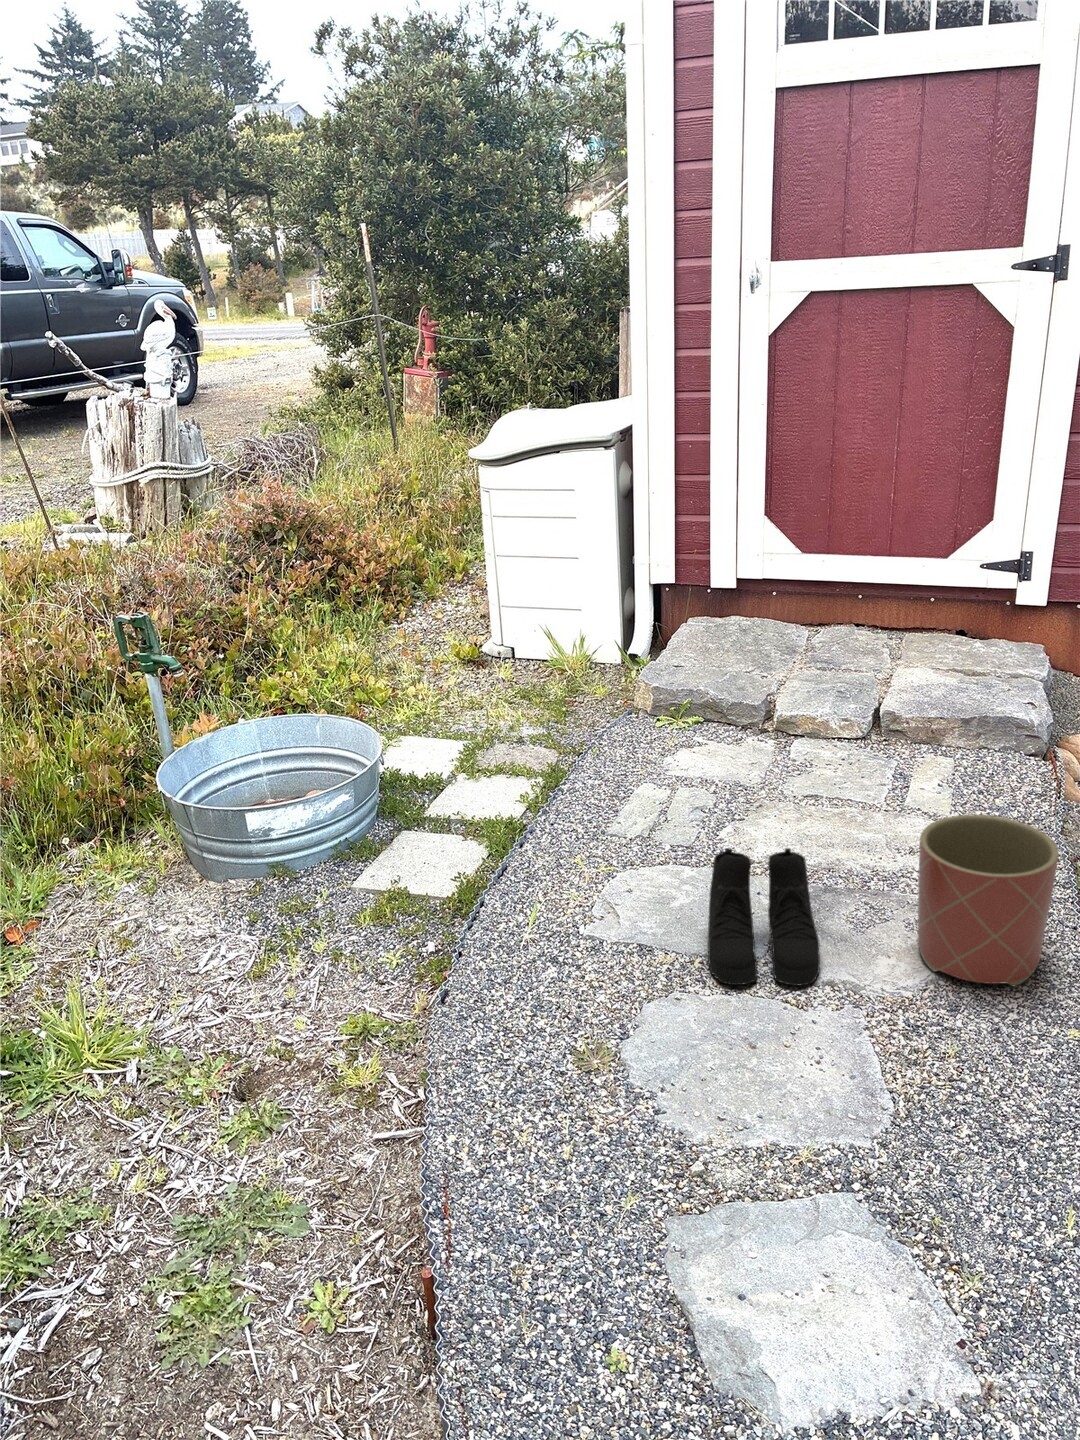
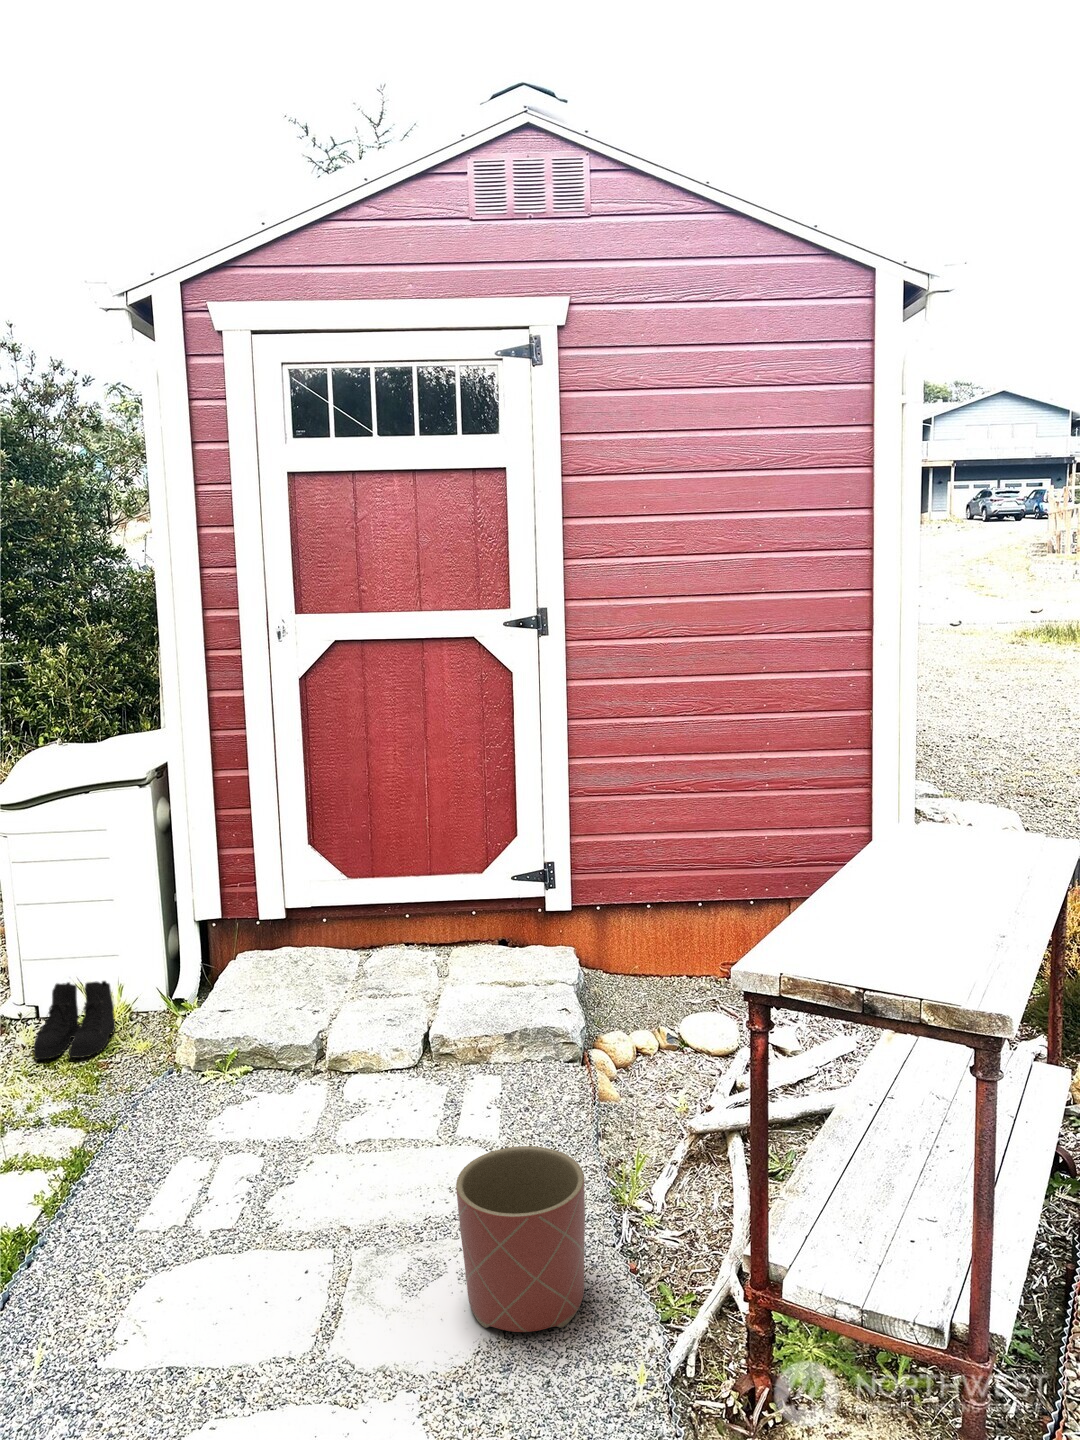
boots: present [708,848,820,985] -> present [34,981,115,1059]

